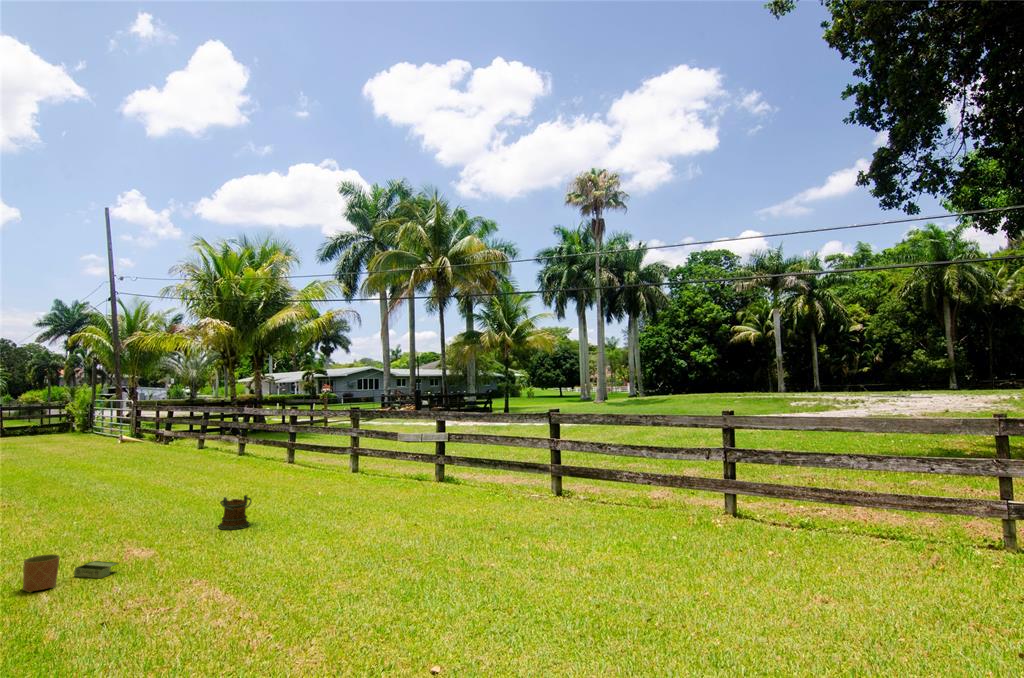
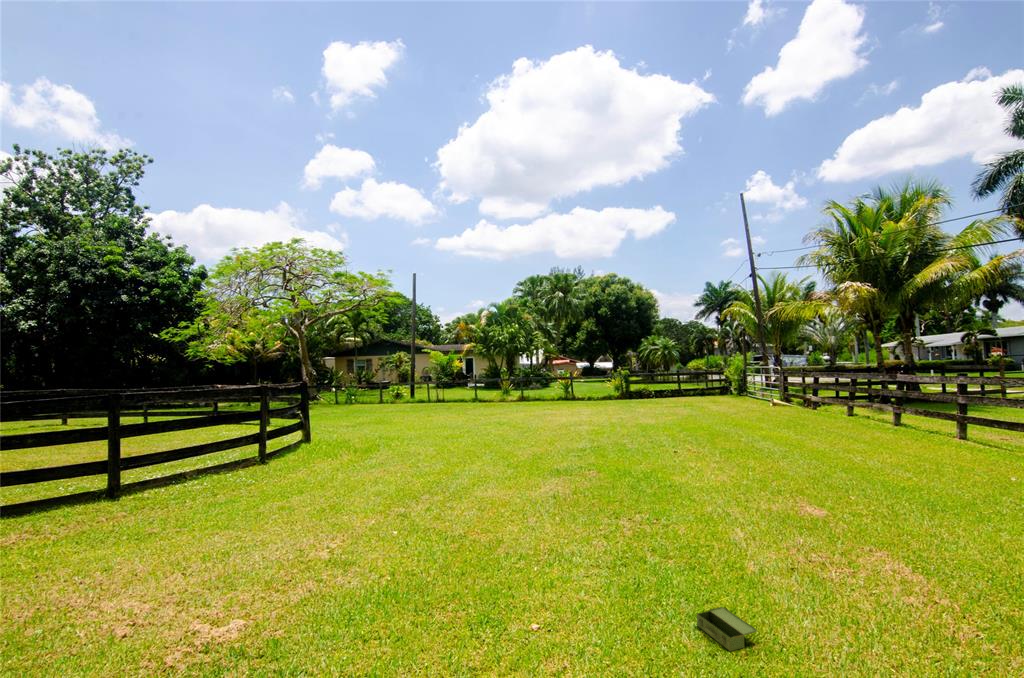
bucket: present [218,495,251,530] -> none [915,532,983,599]
planter: present [23,554,60,592] -> none [631,585,672,645]

